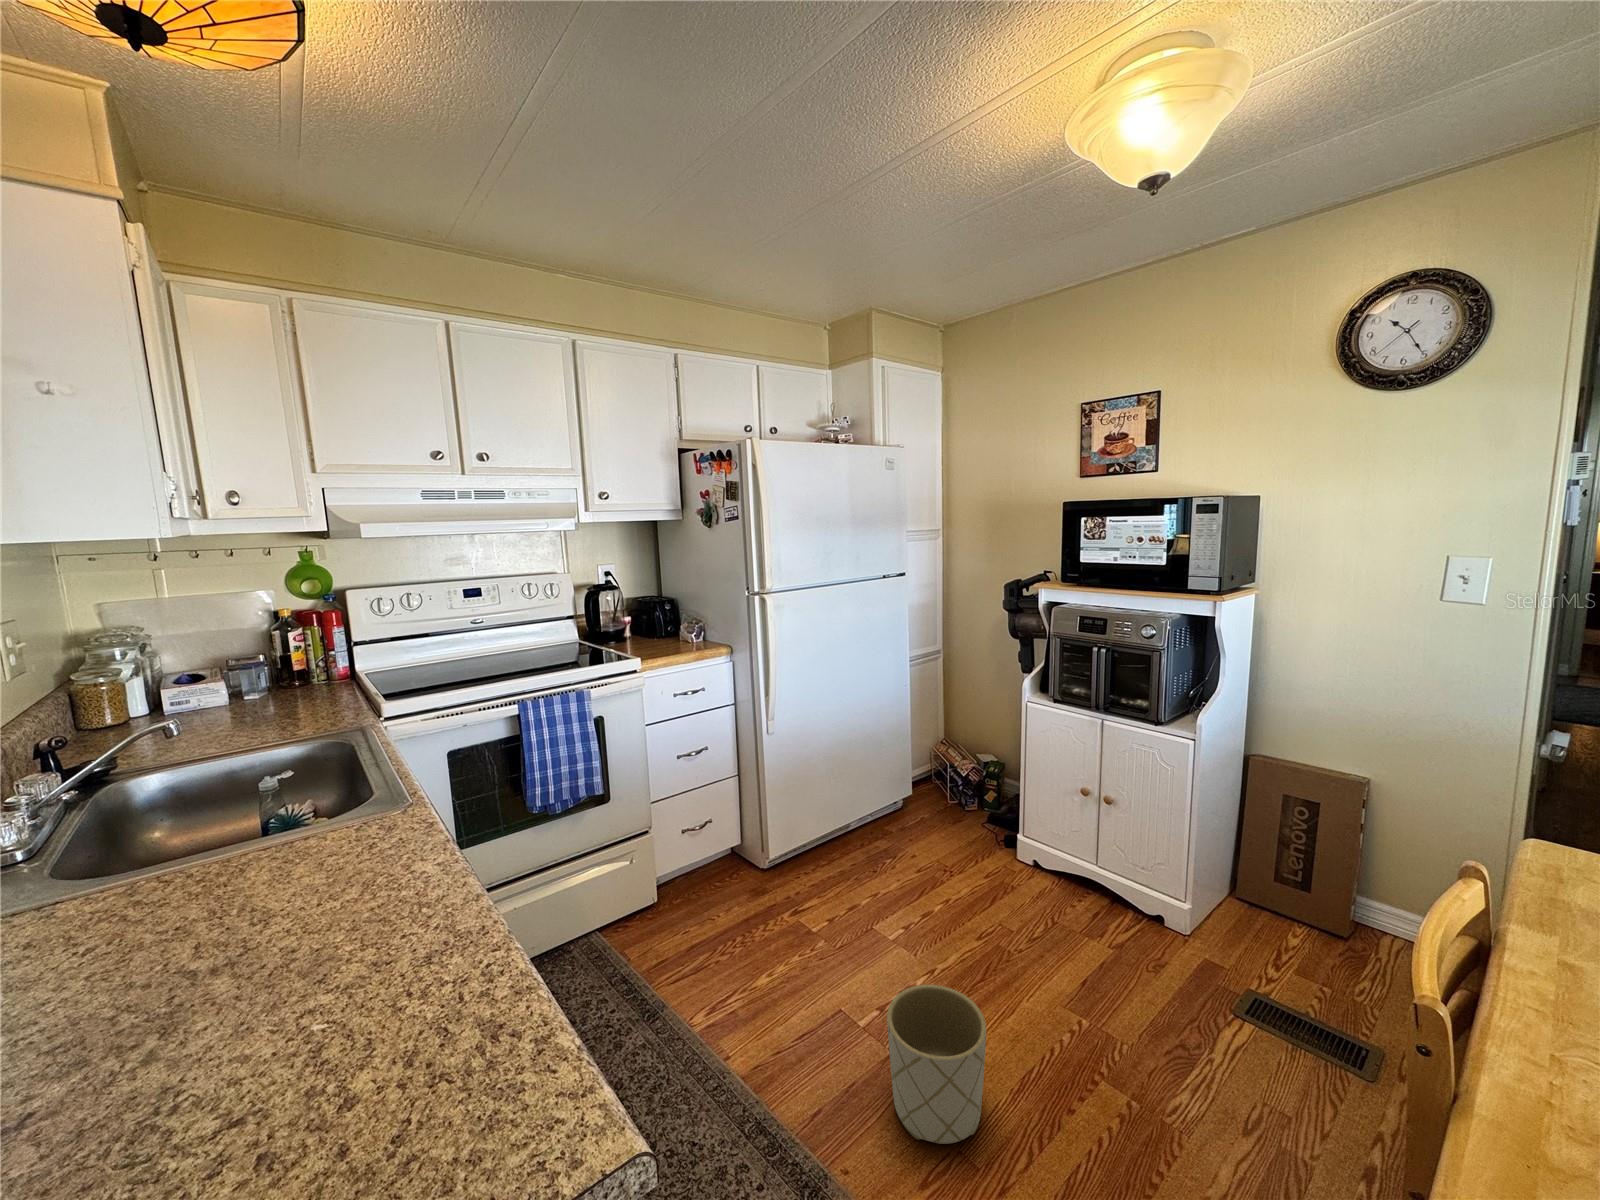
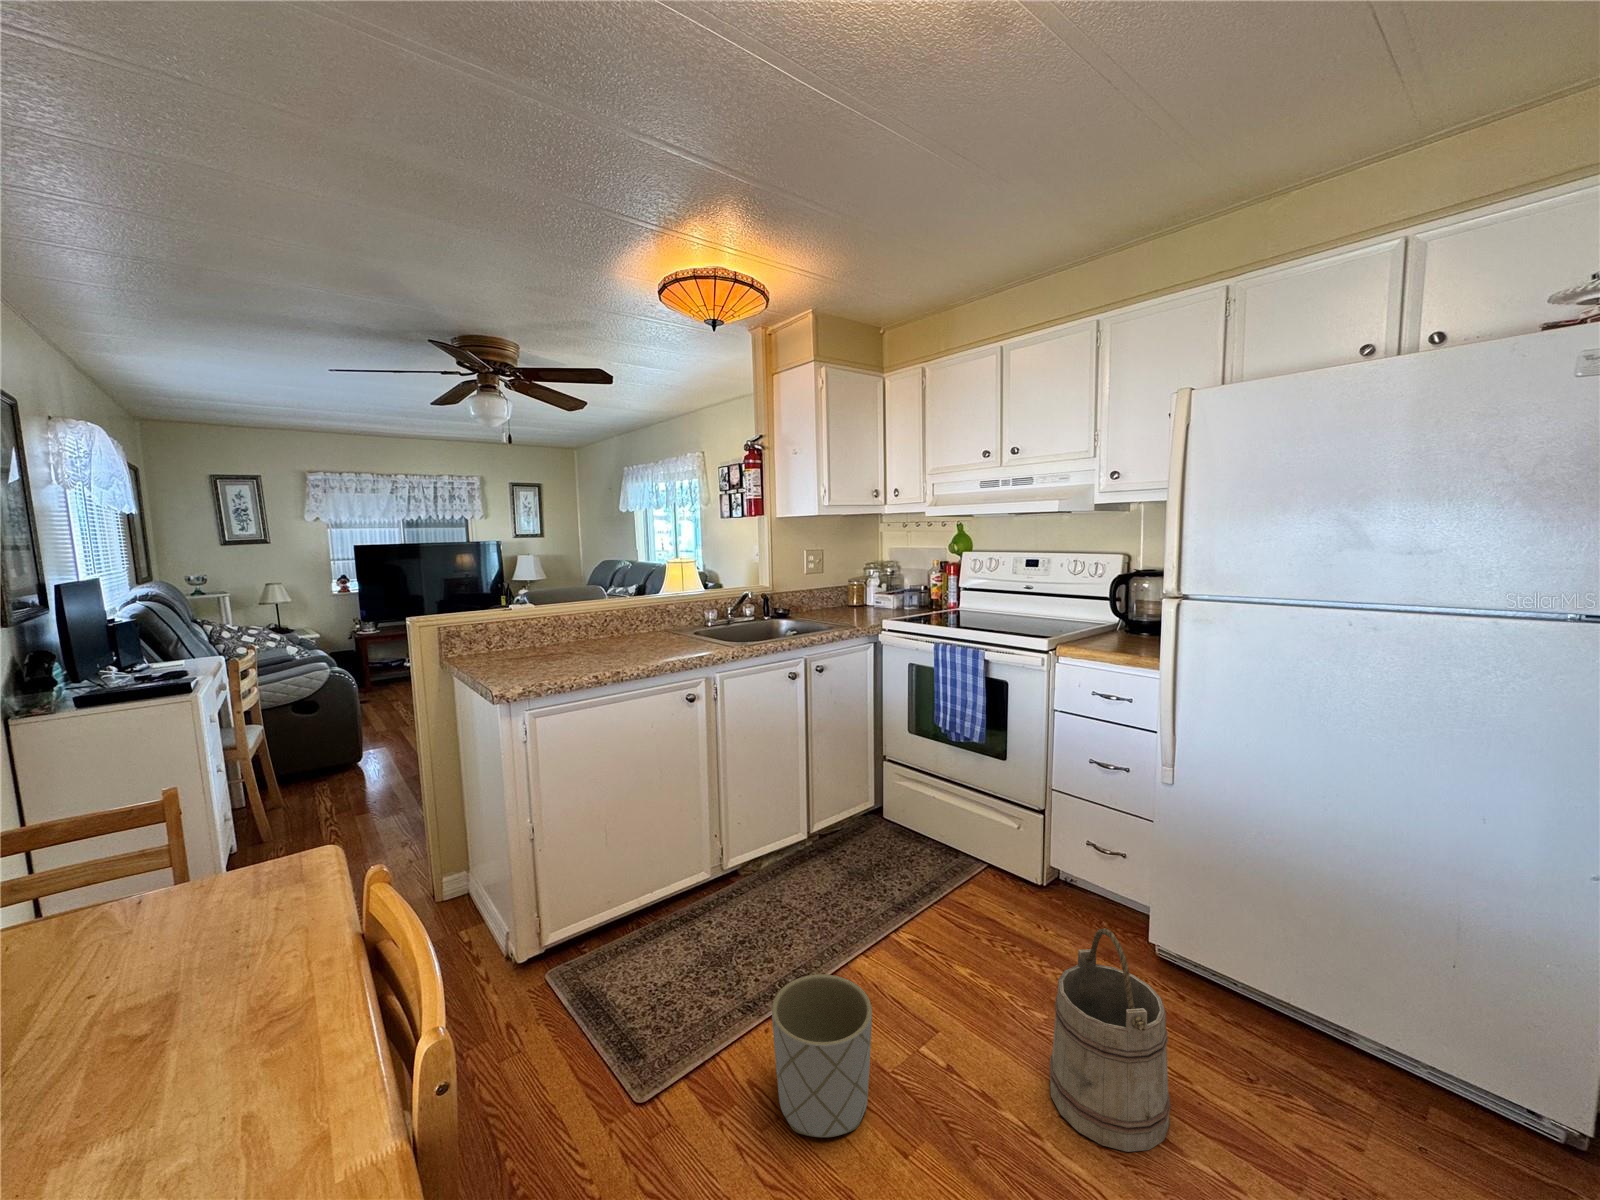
bucket: none [865,816,941,953] -> present [1050,928,1171,1152]

